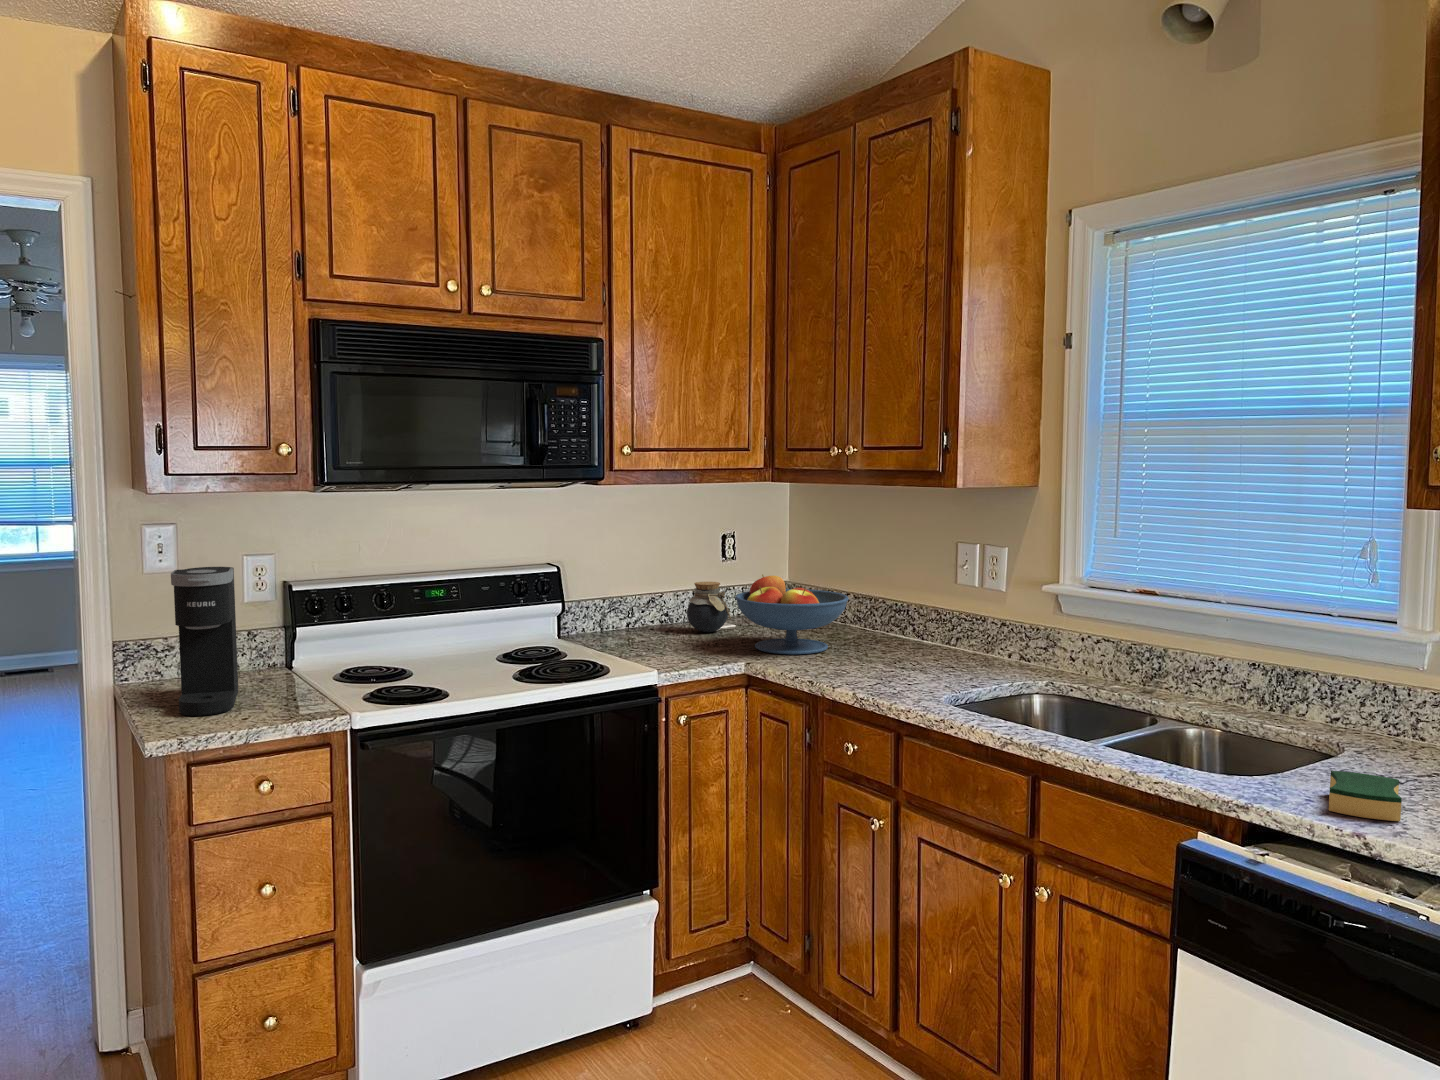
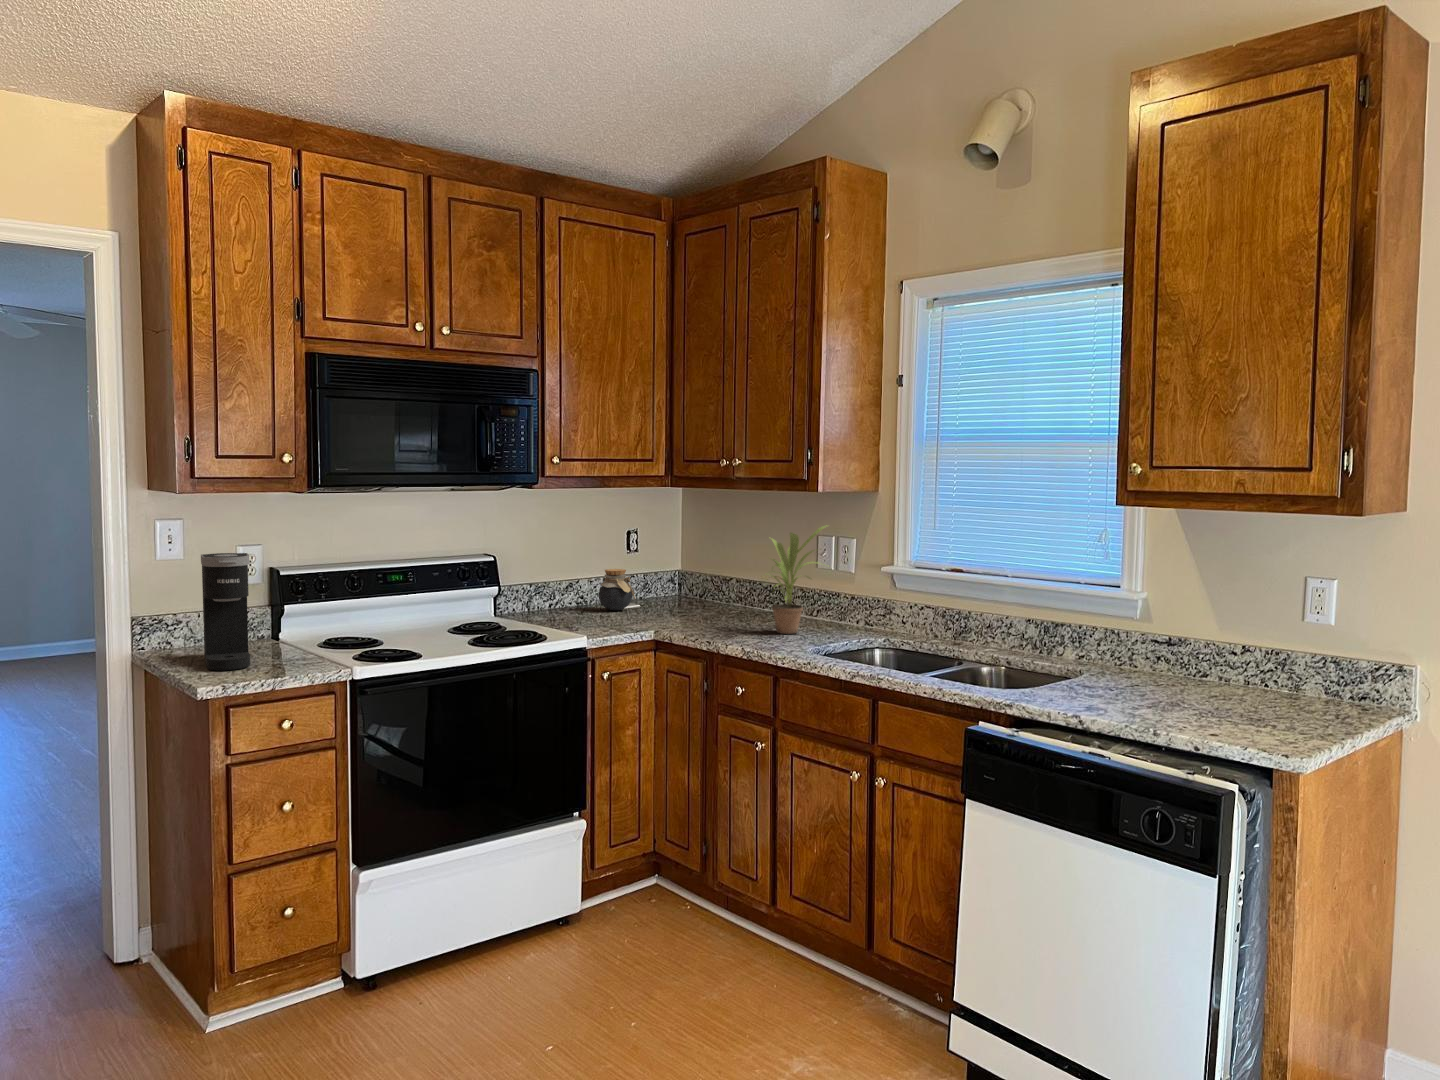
potted plant: none [882,532,973,671] -> present [771,526,826,634]
fruit bowl: present [735,574,849,654] -> none [642,561,733,624]
sponge: present [1329,771,1402,821] -> none [1062,681,1108,708]

